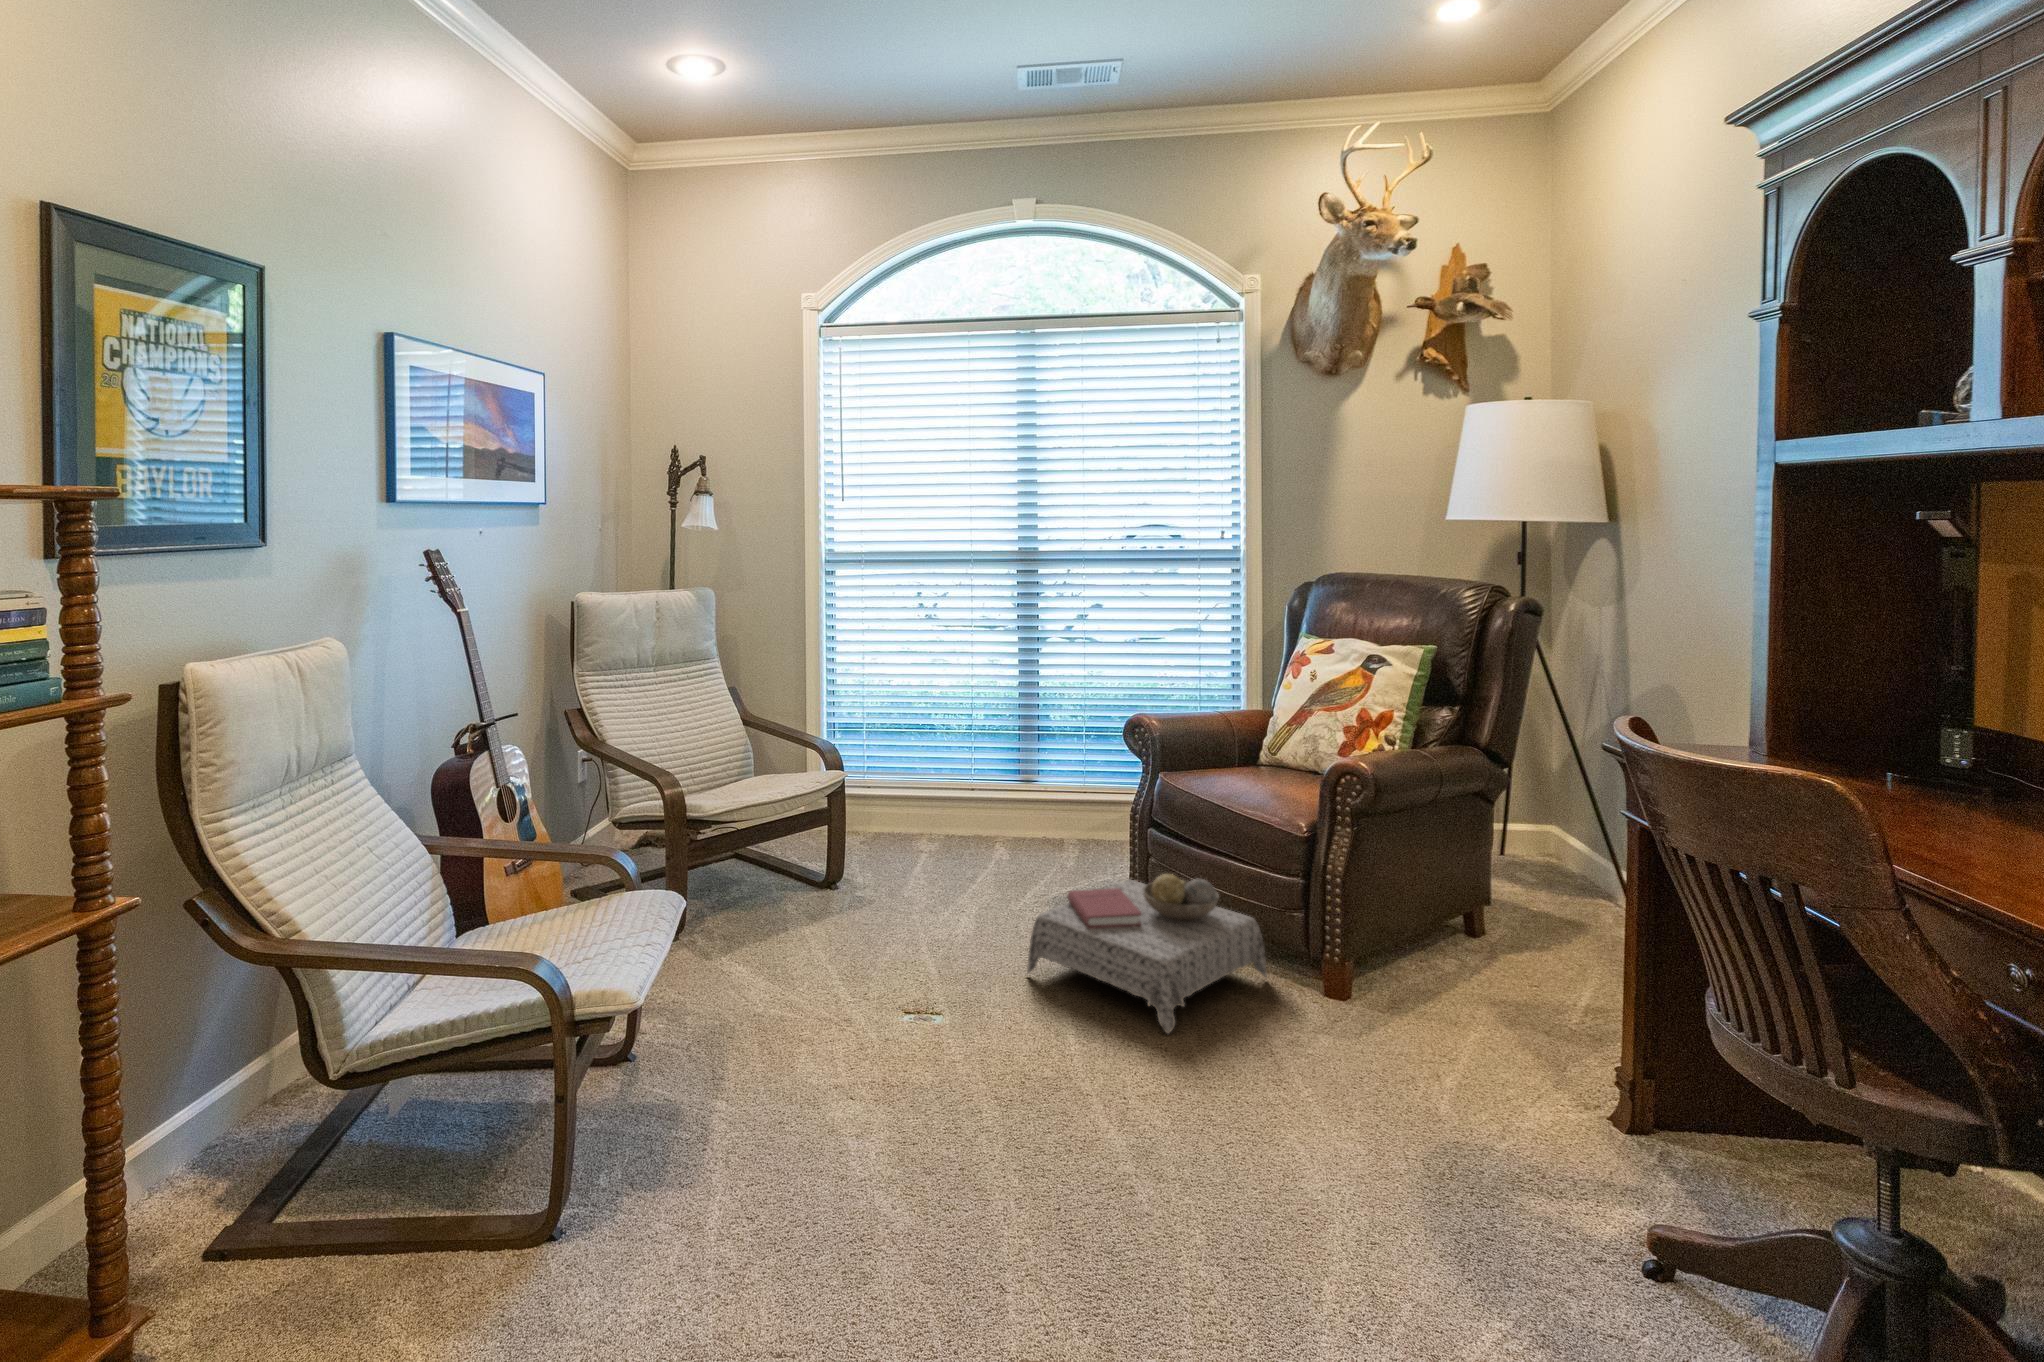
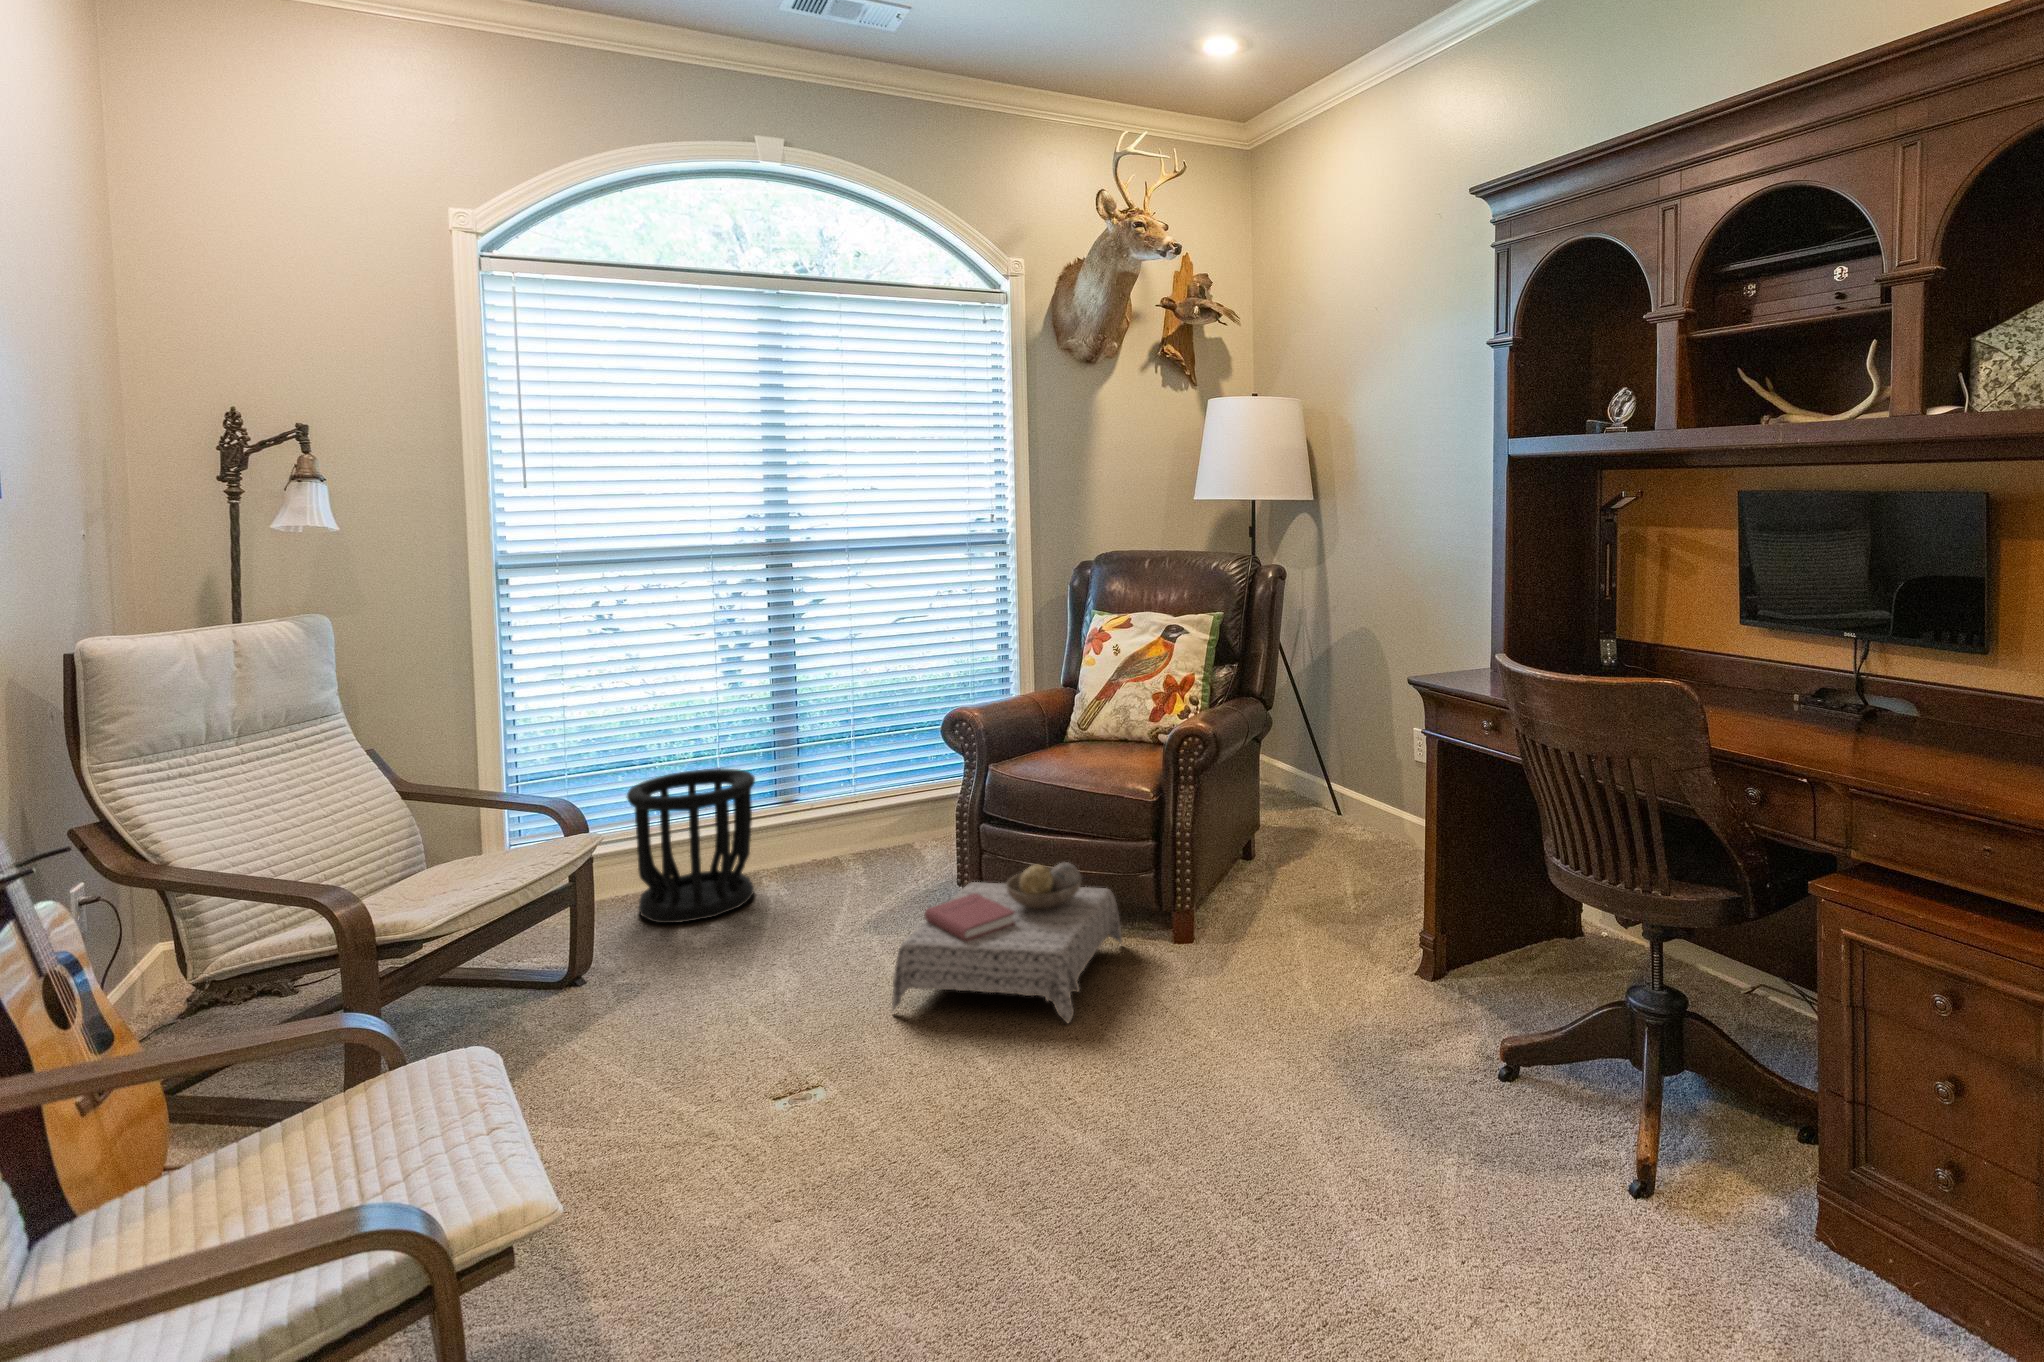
wastebasket: none [894,737,989,861] -> present [627,769,755,923]

